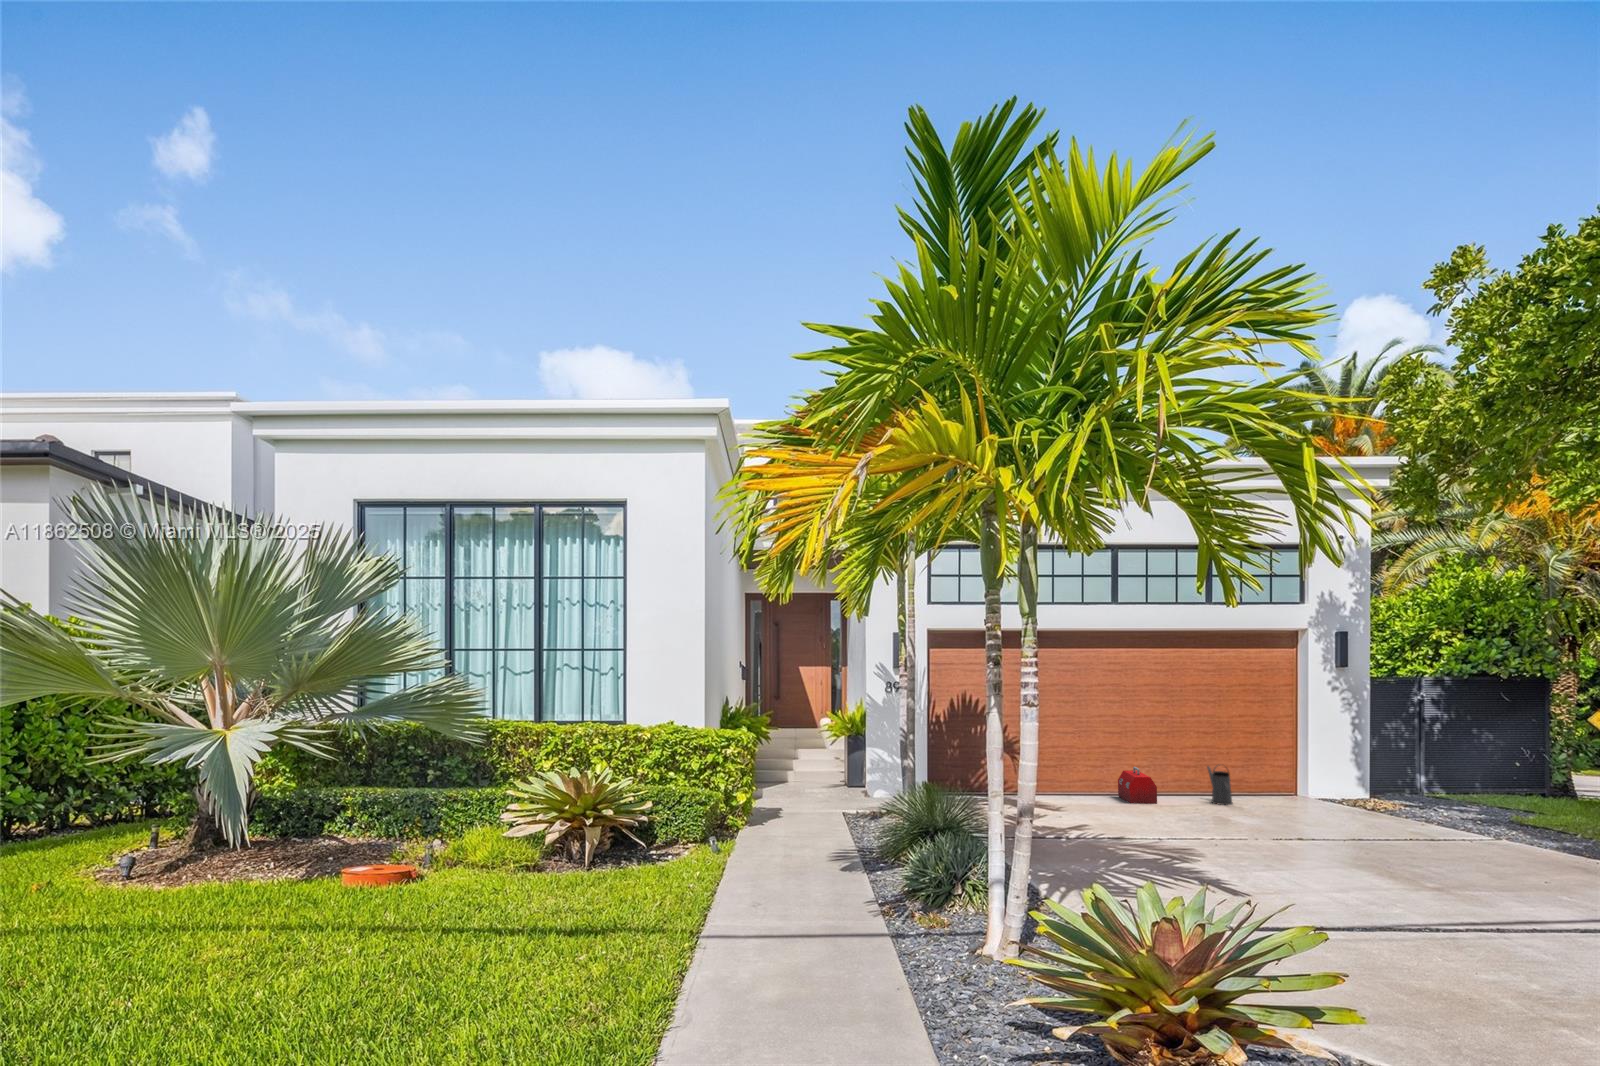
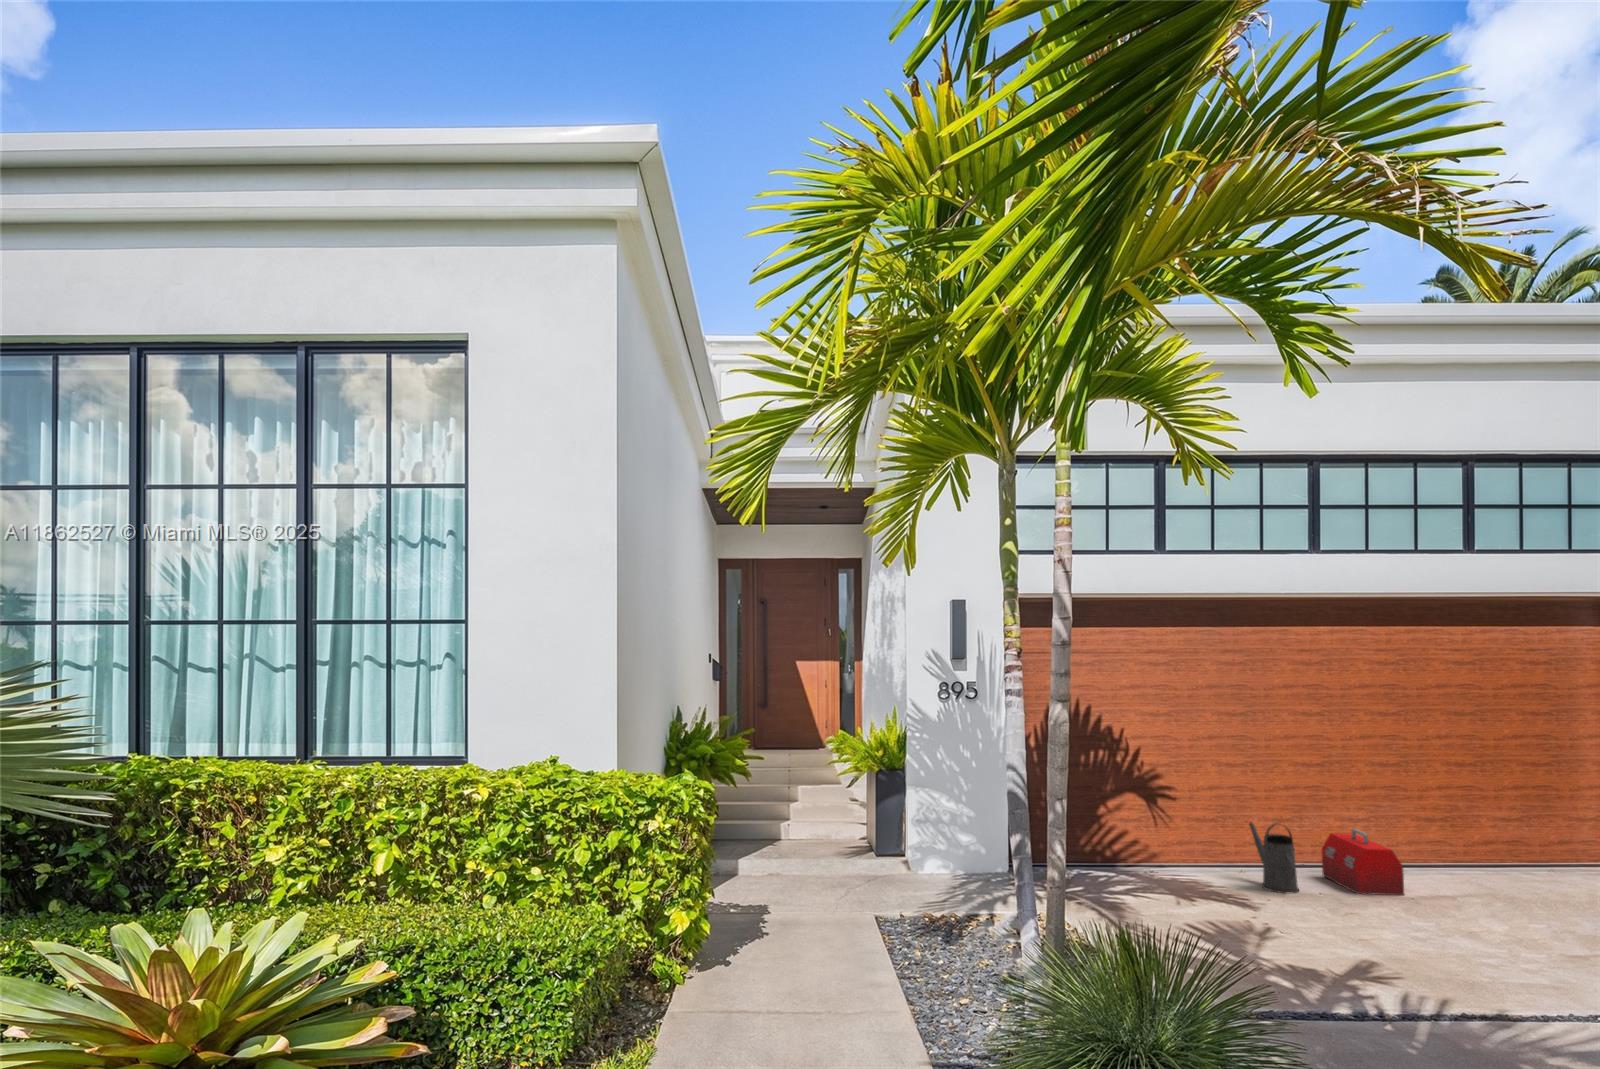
watering can: present [1207,765,1233,805] -> present [1249,822,1299,893]

